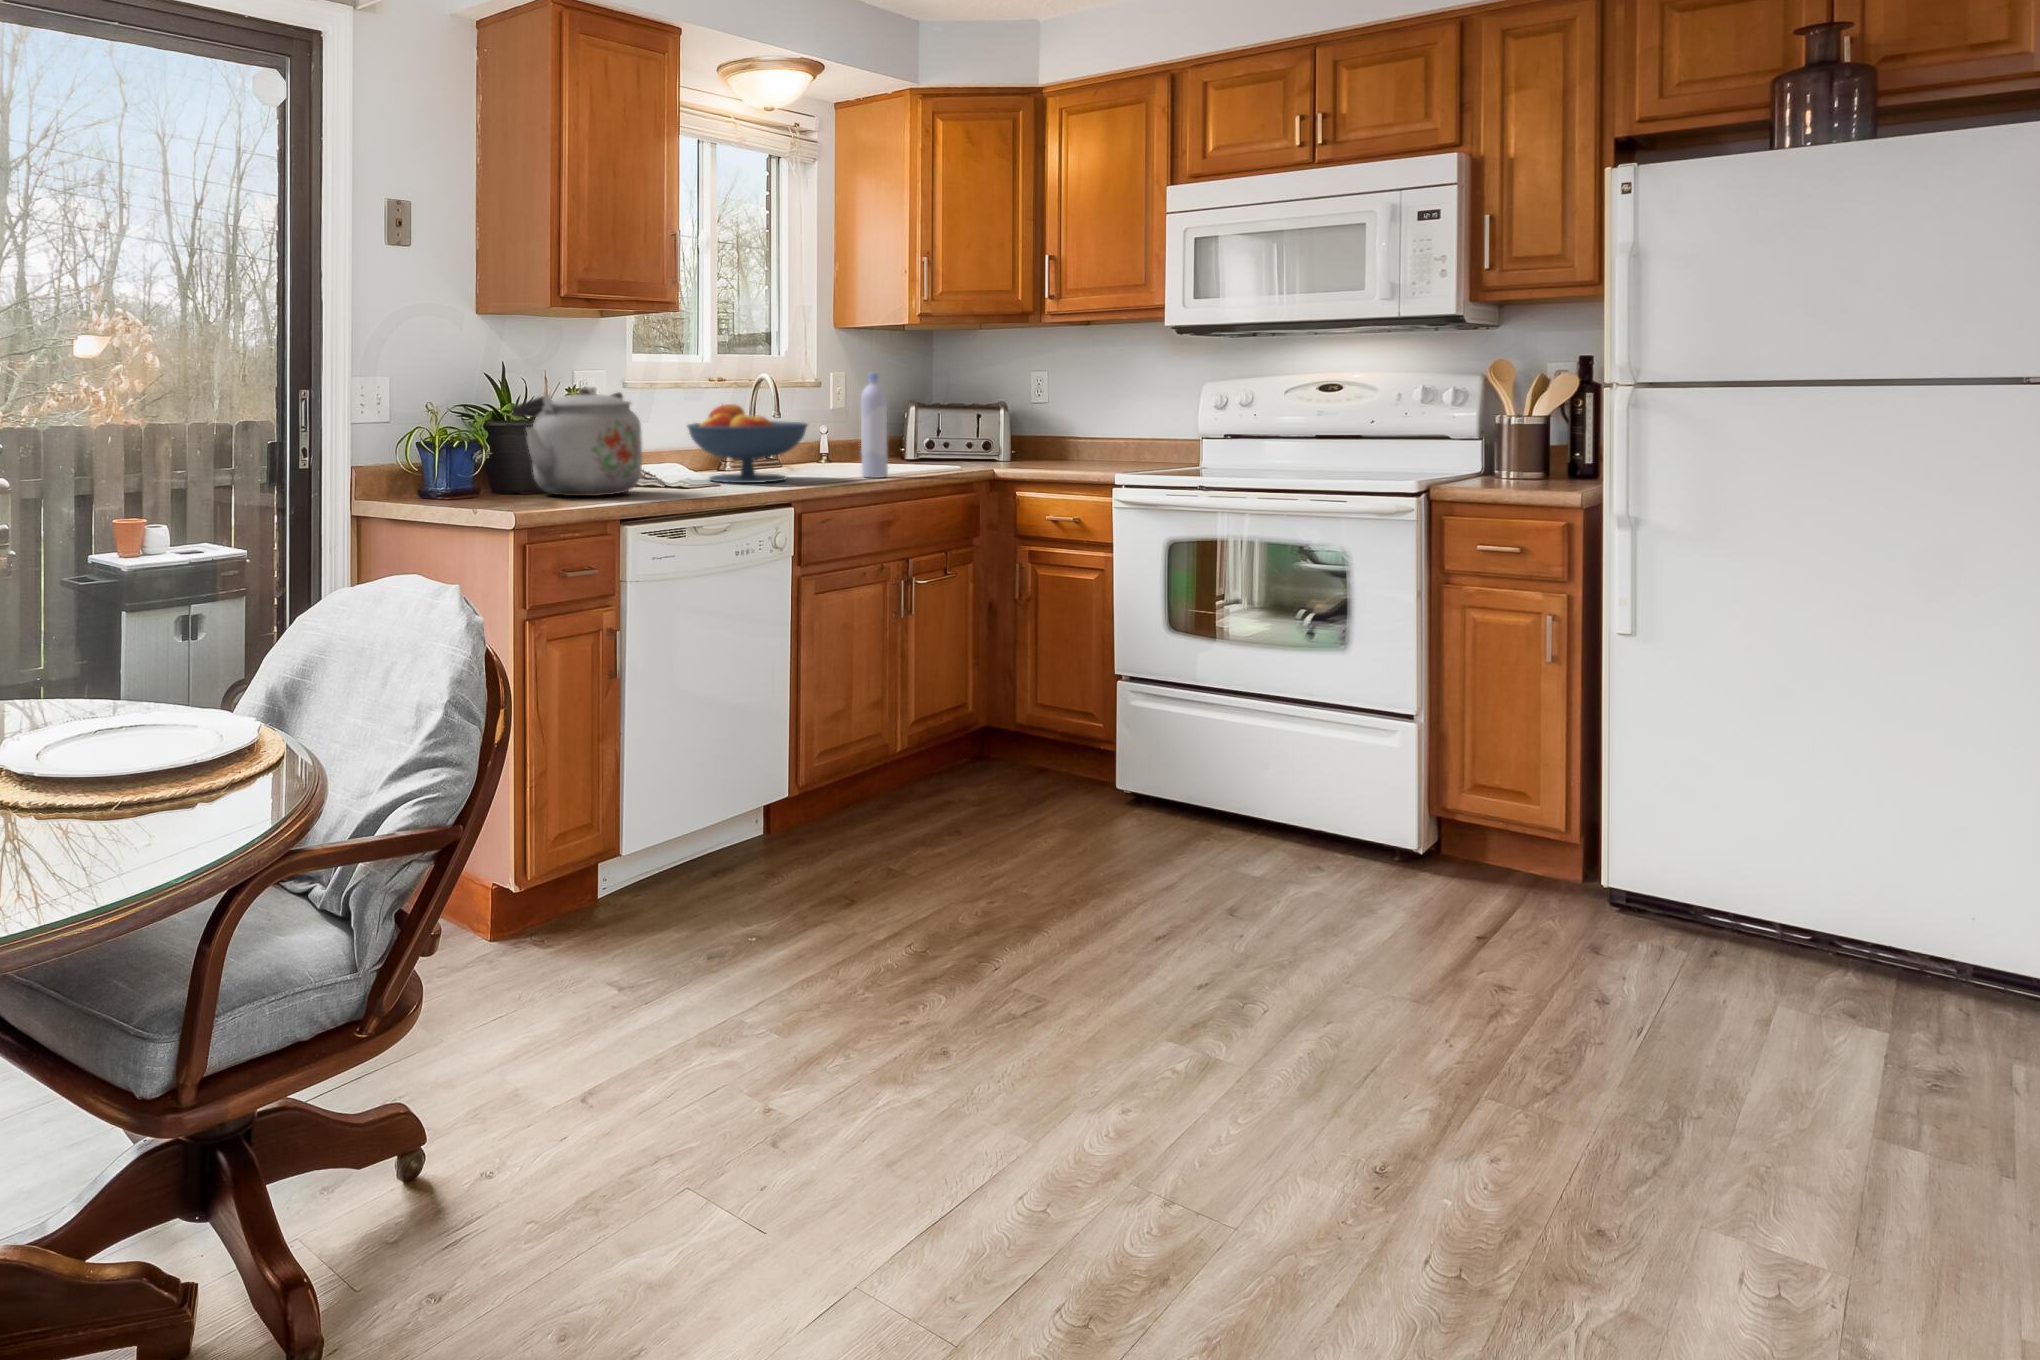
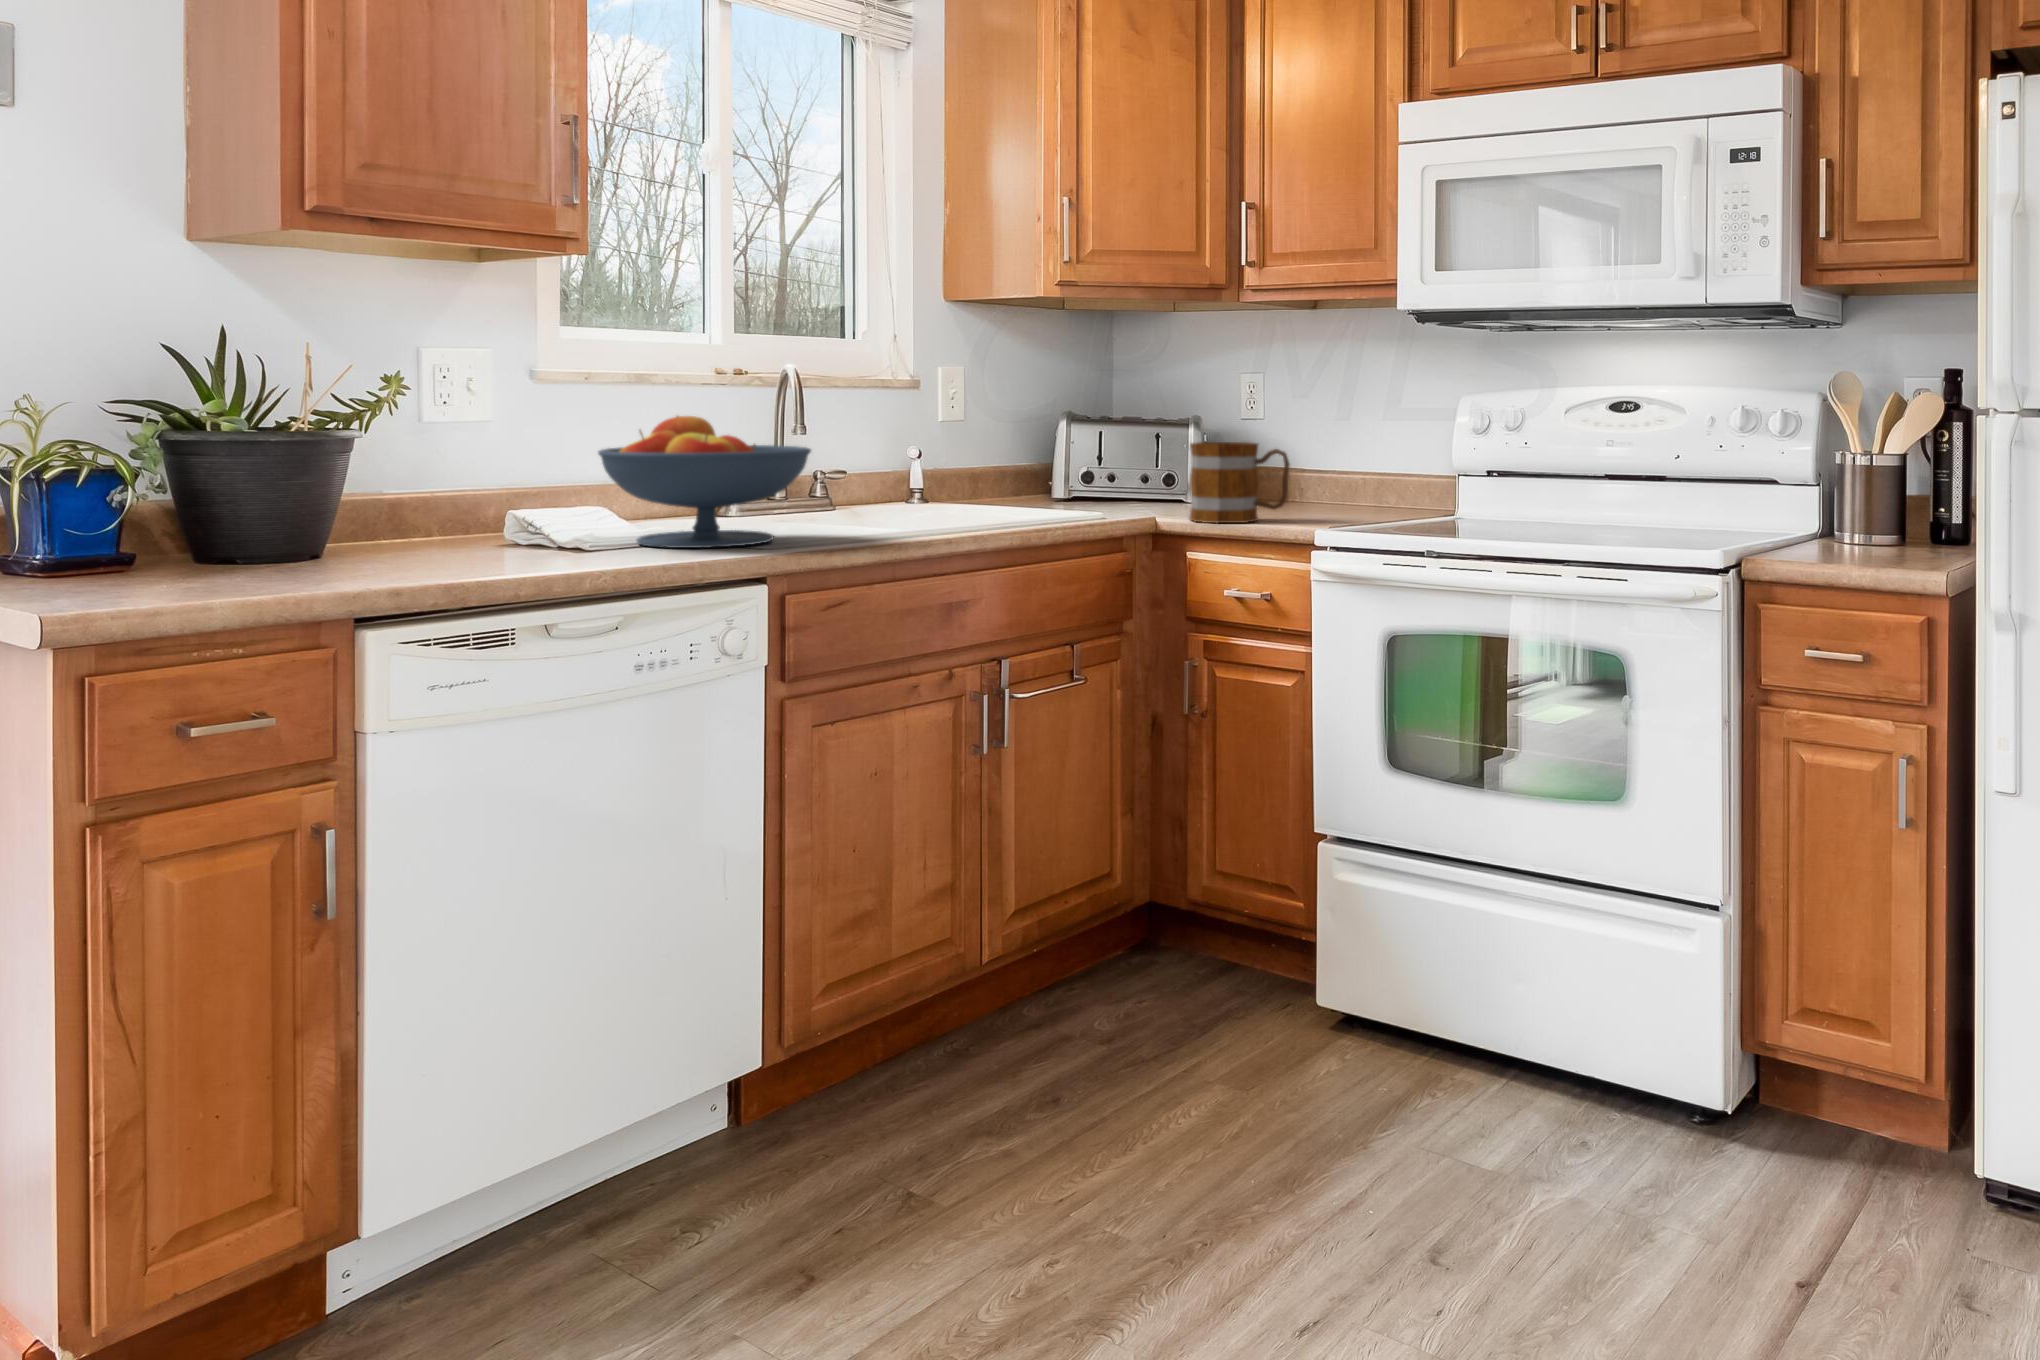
bottle: present [861,373,888,478] -> none [911,370,953,537]
kettle: present [511,387,642,496] -> none [172,378,443,579]
mug: none [1024,416,1094,470] -> present [1190,442,1290,523]

